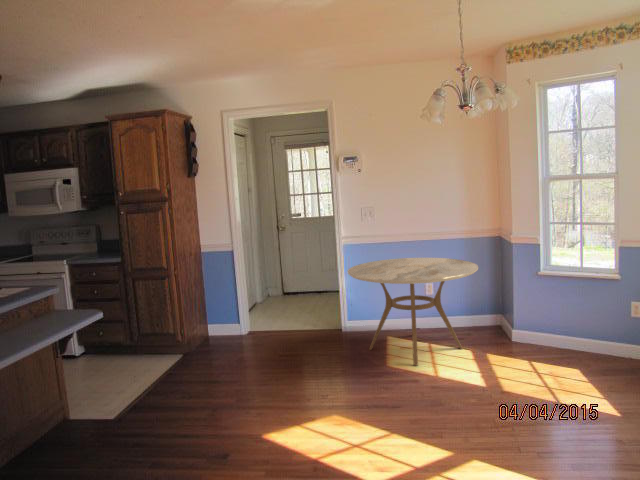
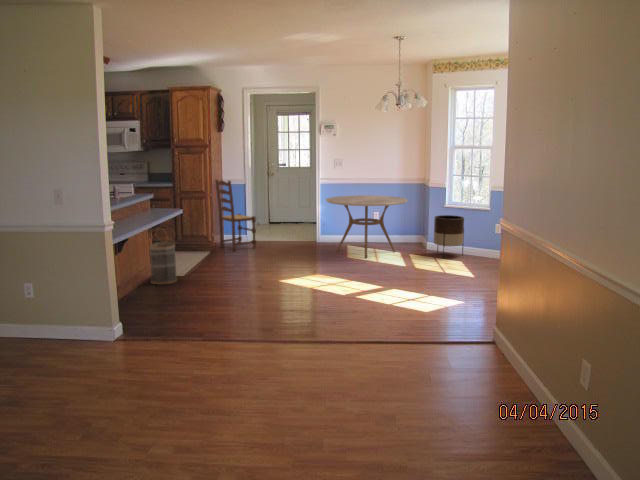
dining chair: none [185,246,249,354] -> present [215,180,256,251]
planter: none [526,288,579,364] -> present [433,215,464,257]
basket: none [33,342,93,448] -> present [149,241,177,284]

